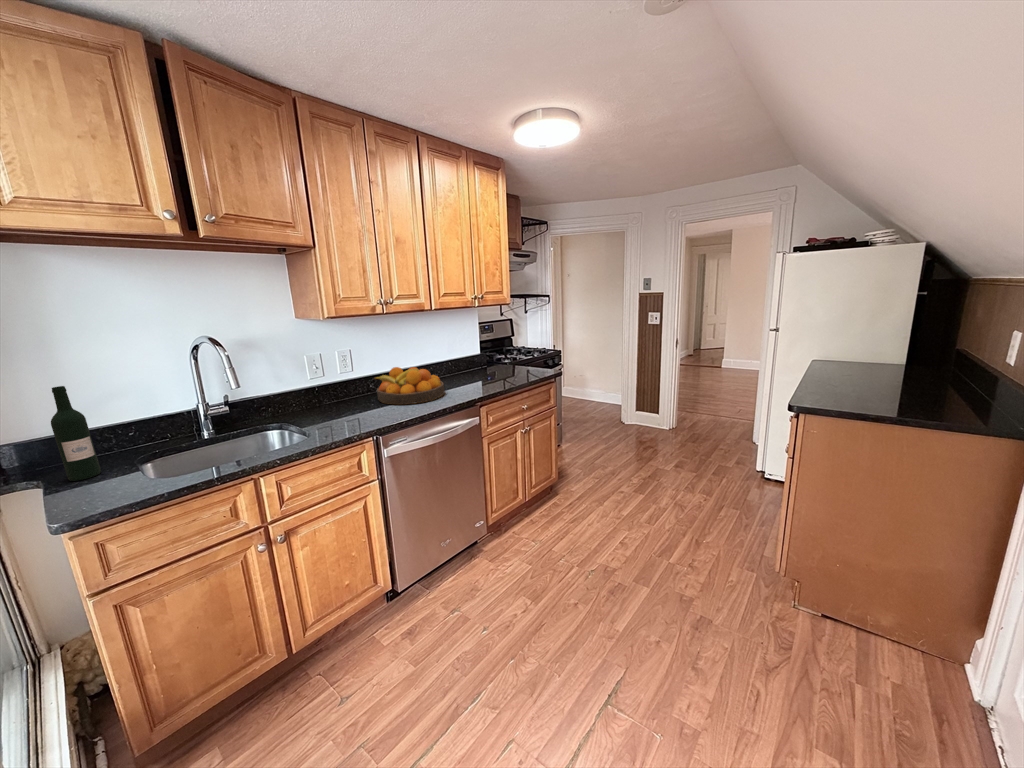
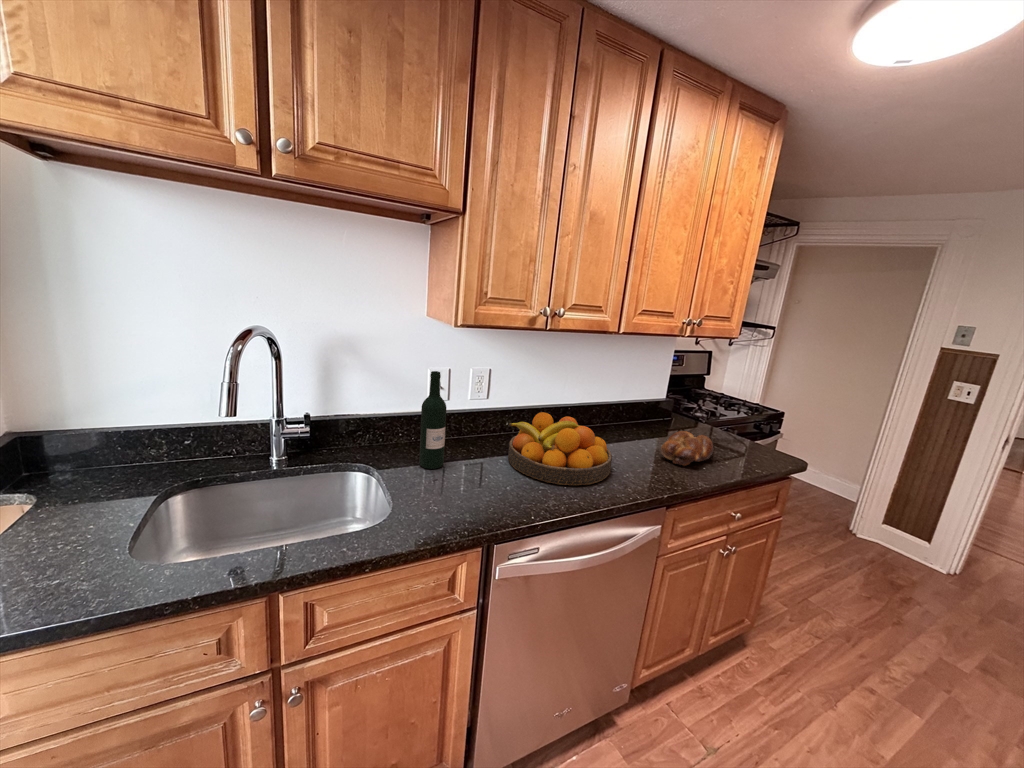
bread loaf: none [475,364,506,383] -> present [660,431,713,466]
wine bottle: present [51,386,101,481] -> present [419,371,446,469]

